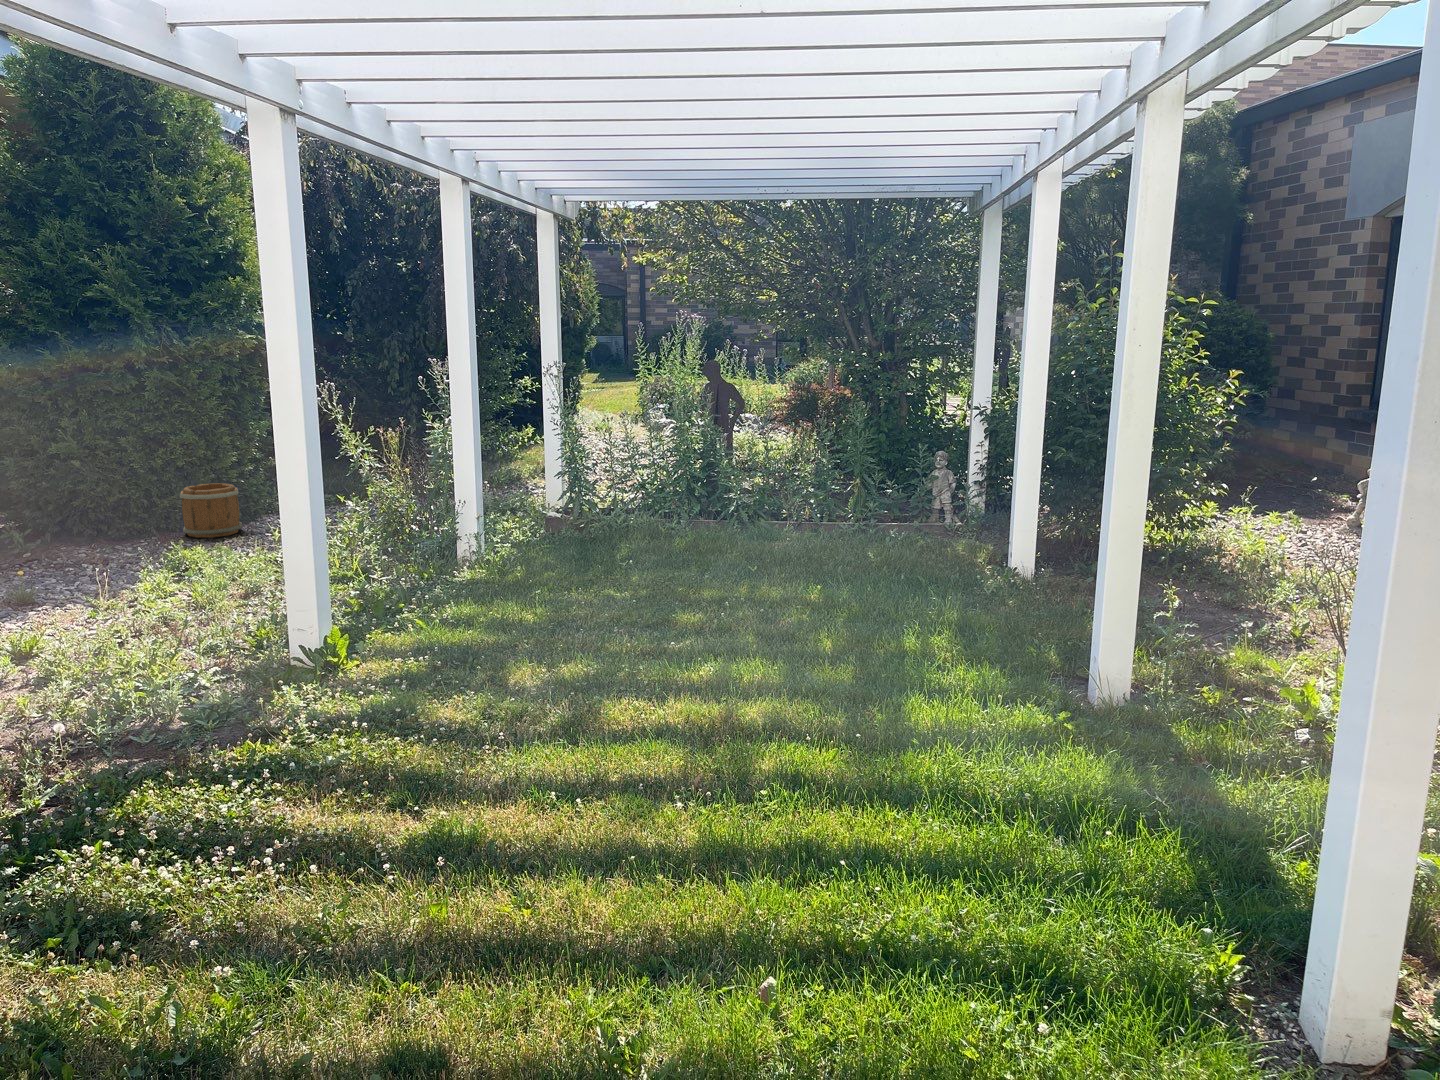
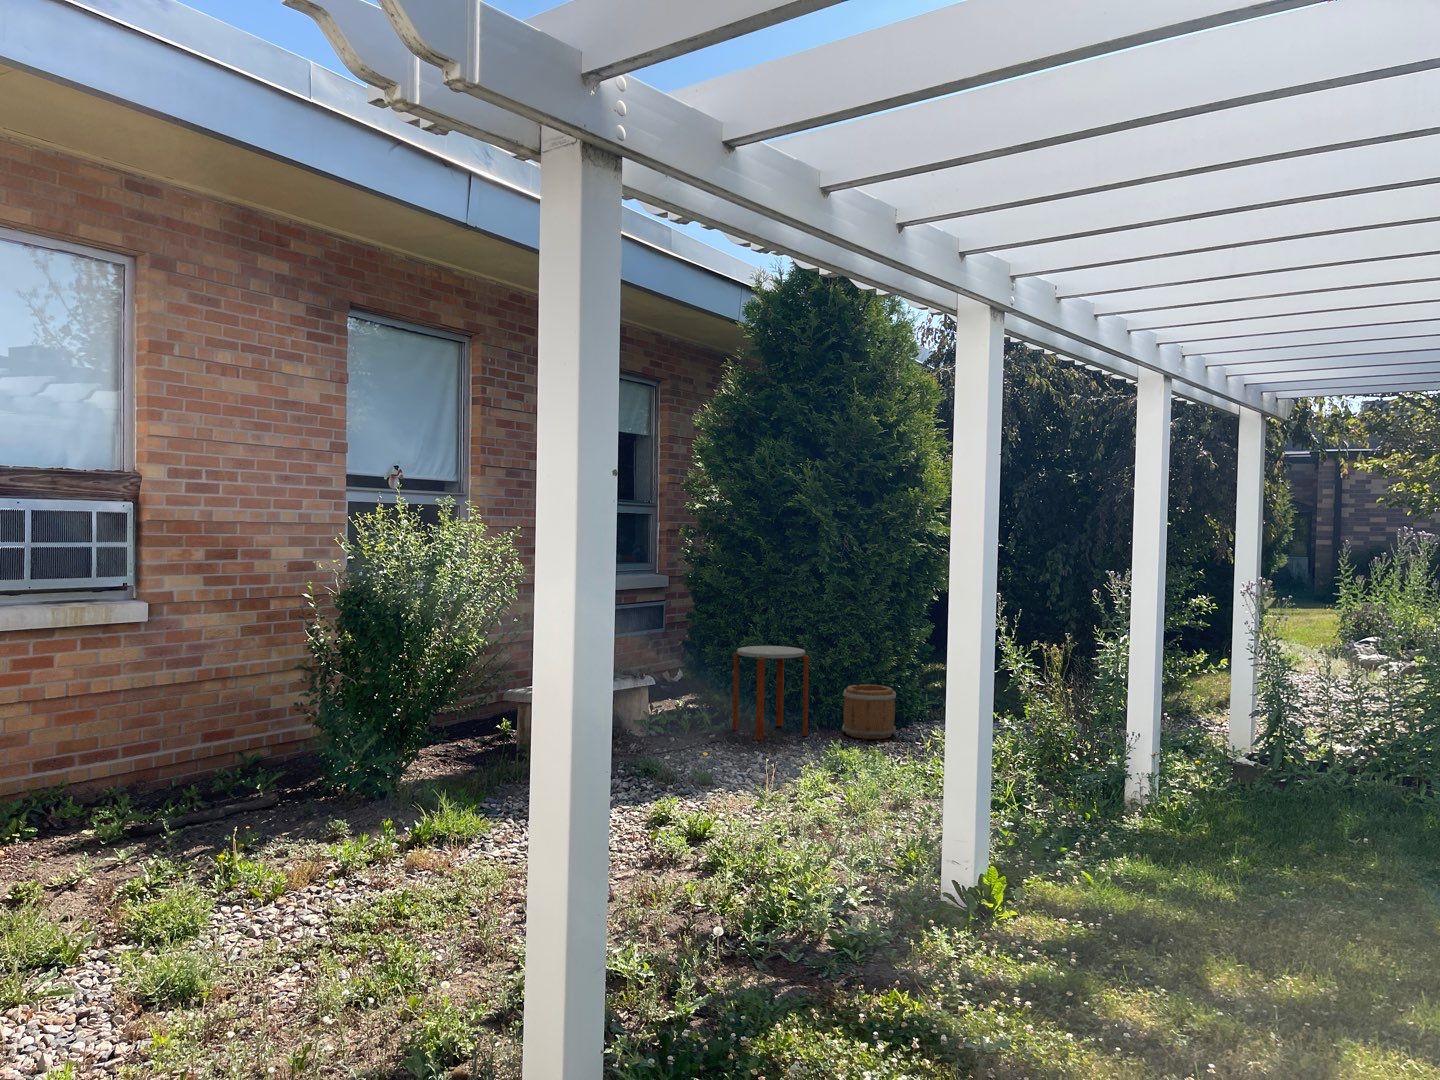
side table: none [41,453,144,553] -> present [733,646,809,740]

